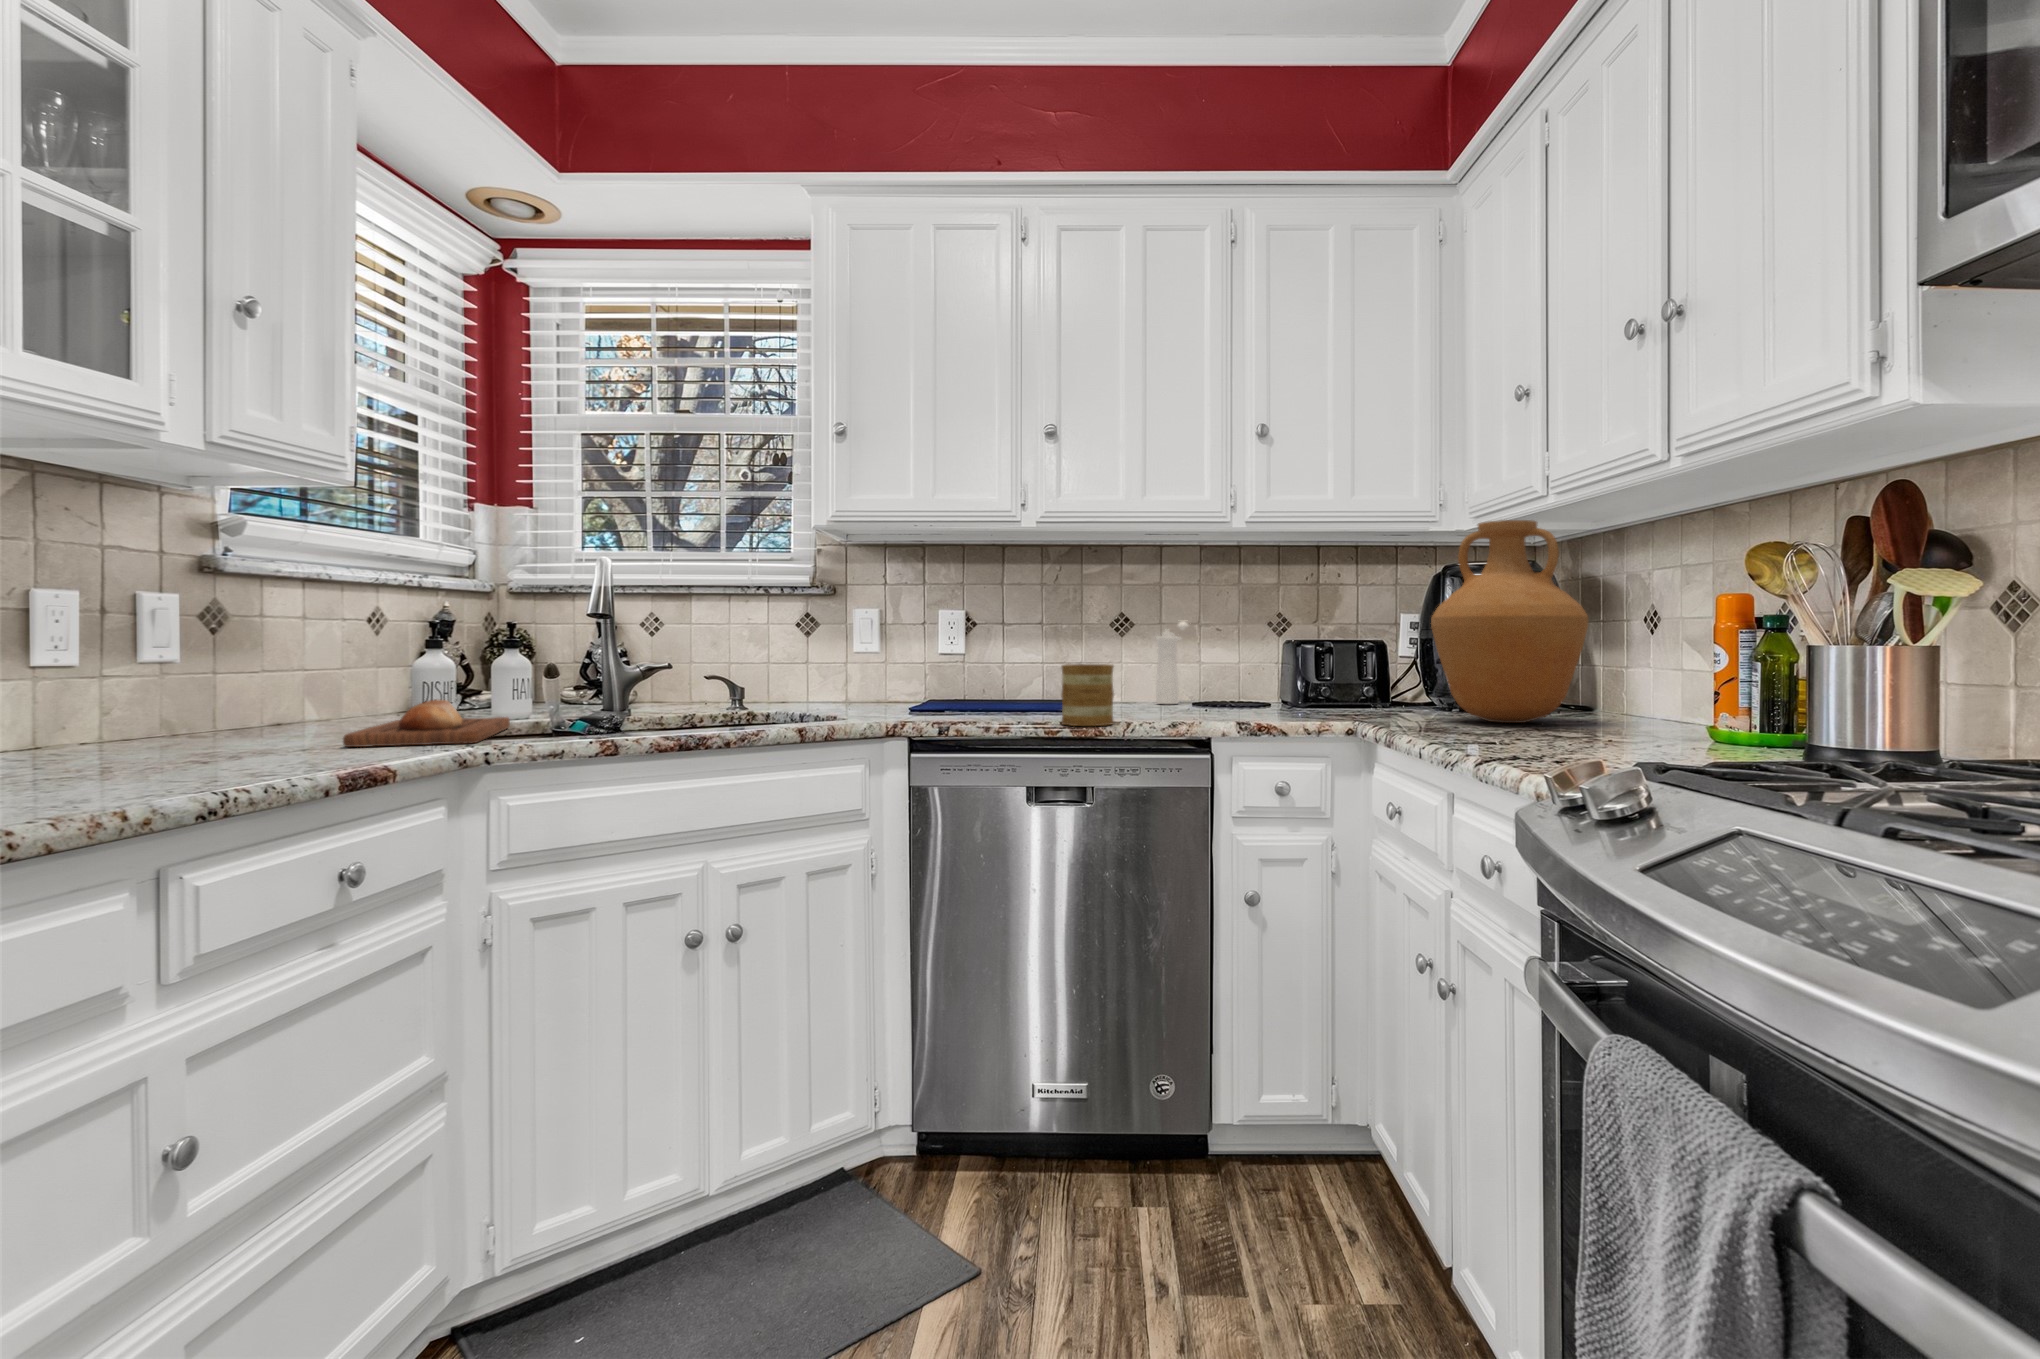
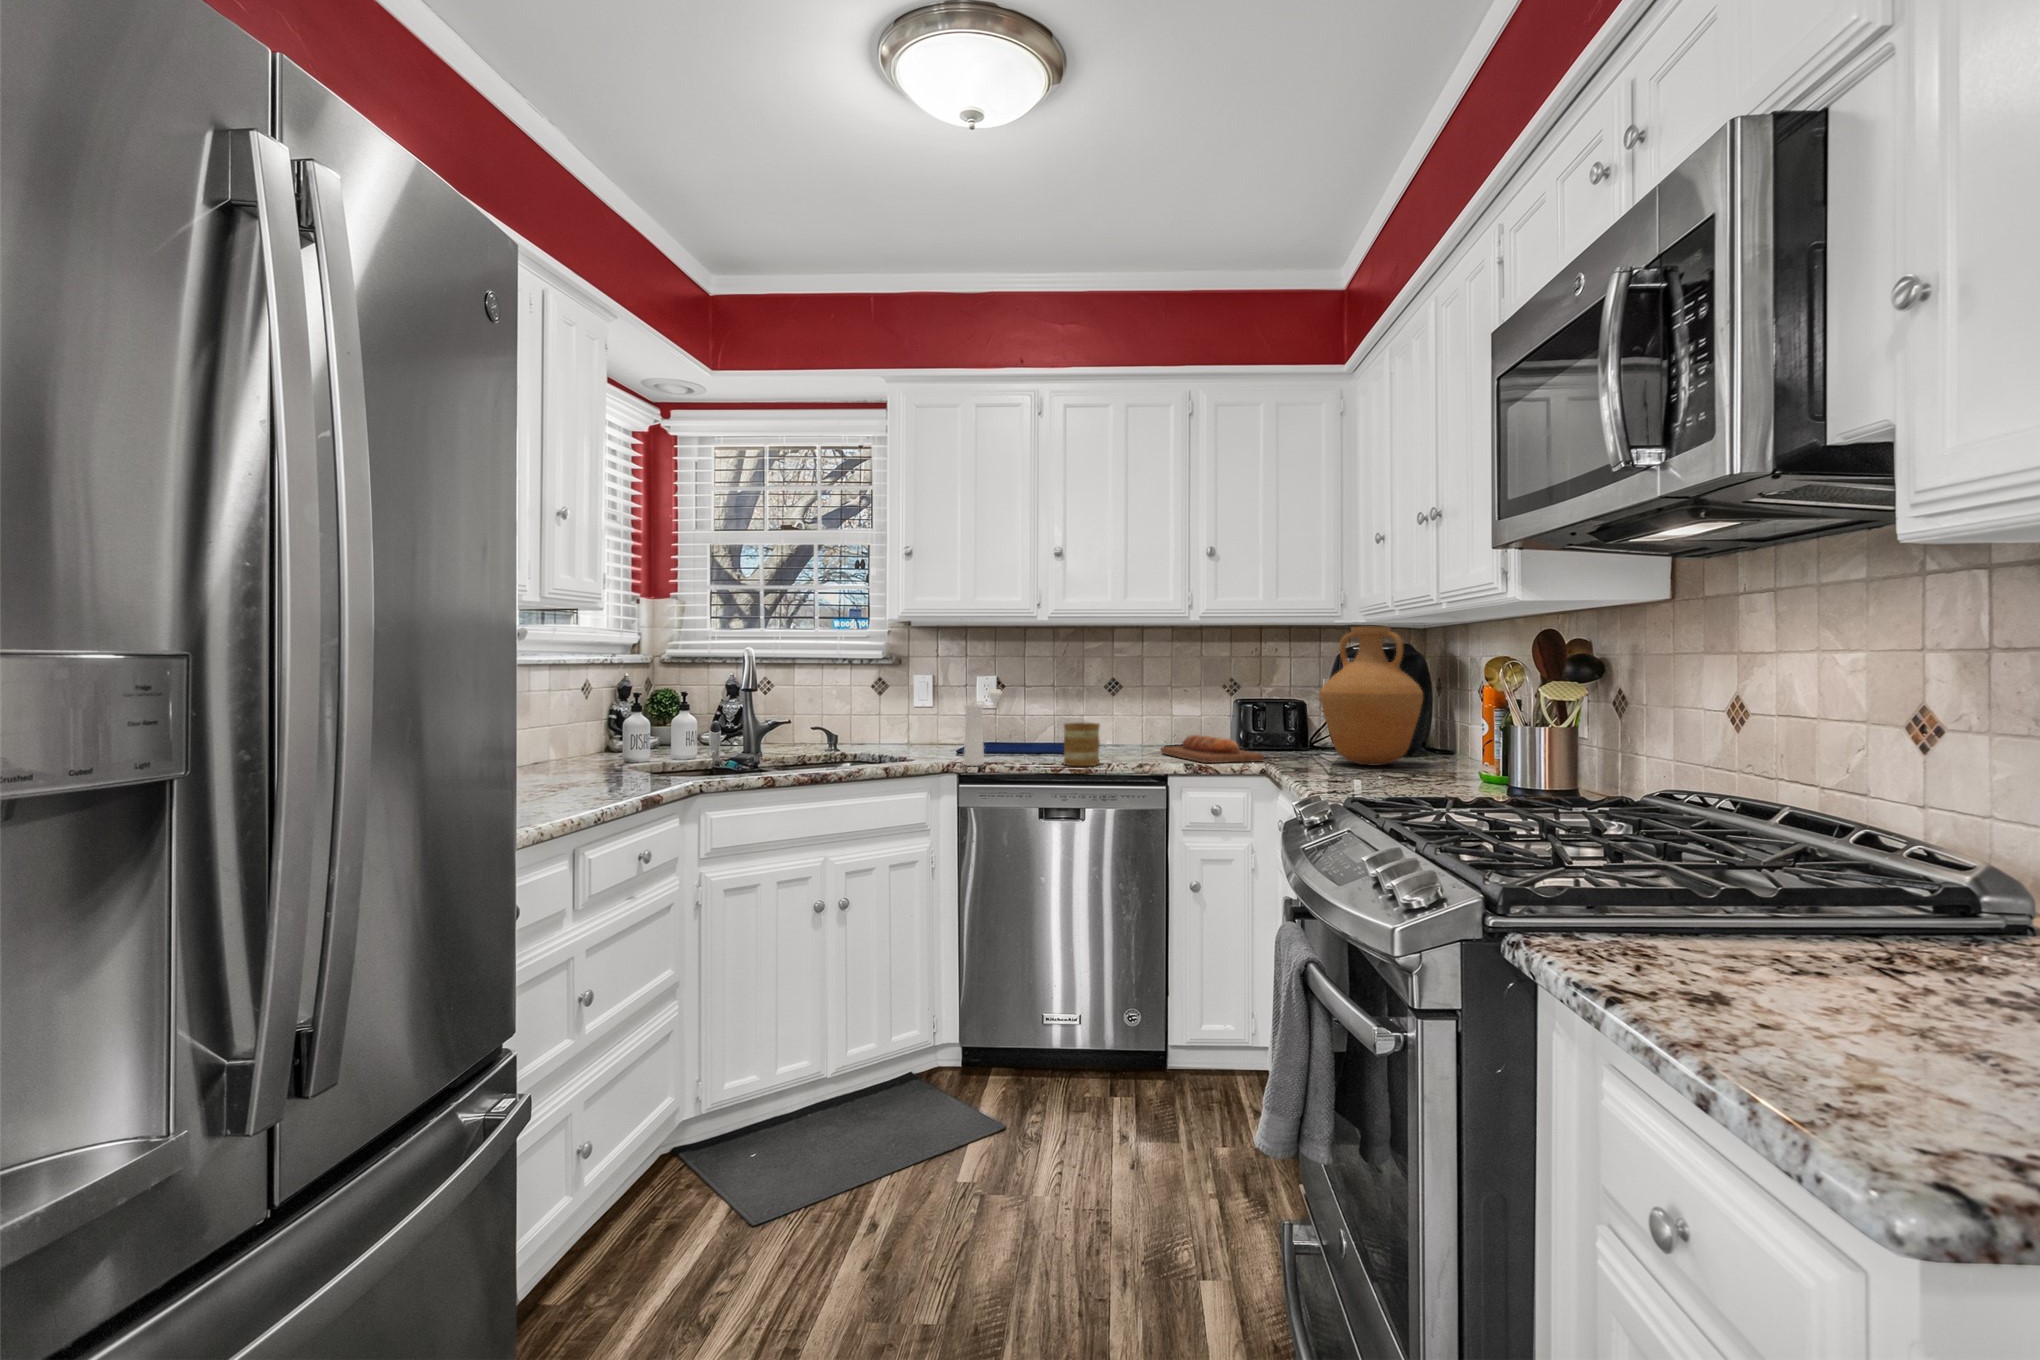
pepper mill: present [1156,621,1188,704] -> present [964,689,1002,766]
bread loaf: present [343,700,510,747] -> present [1160,735,1264,763]

